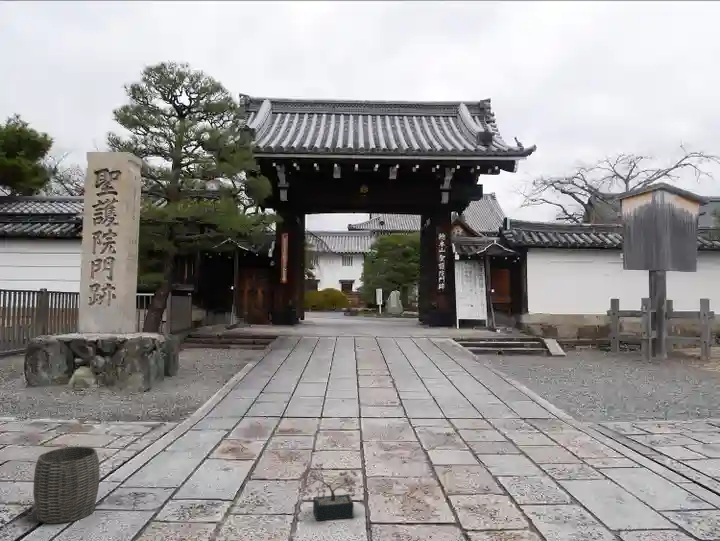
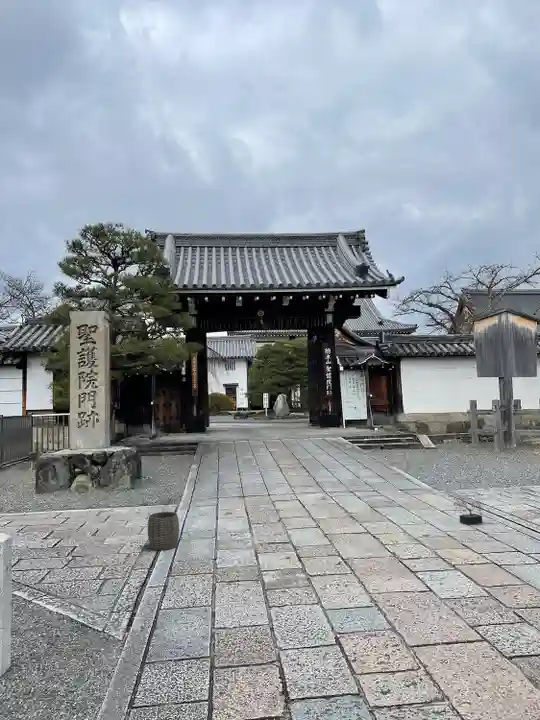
decorative plant: present [298,460,362,521] -> present [454,498,483,525]

